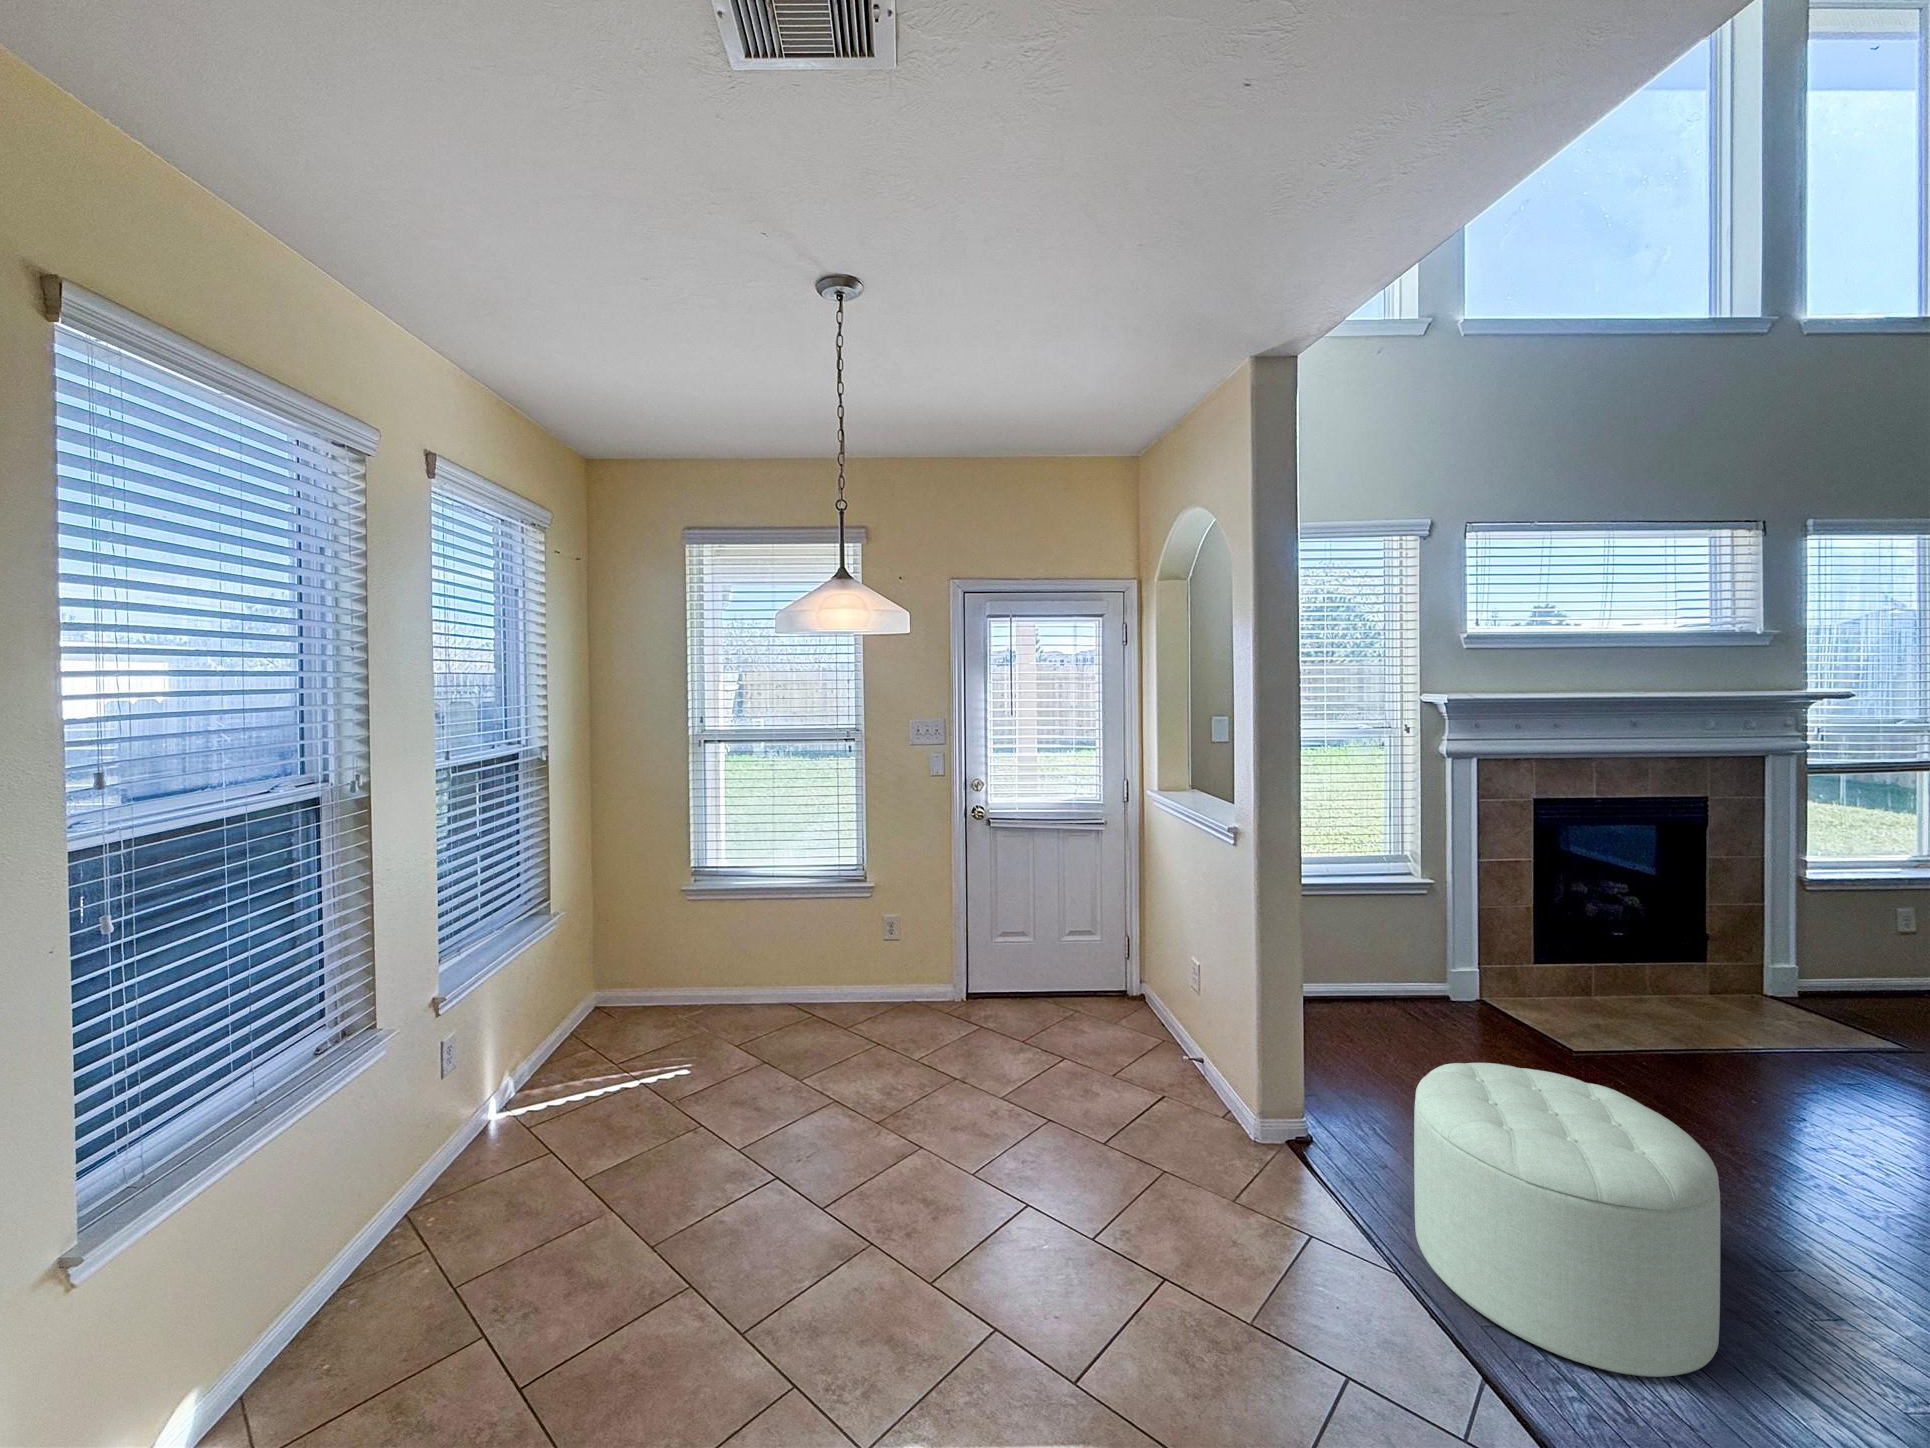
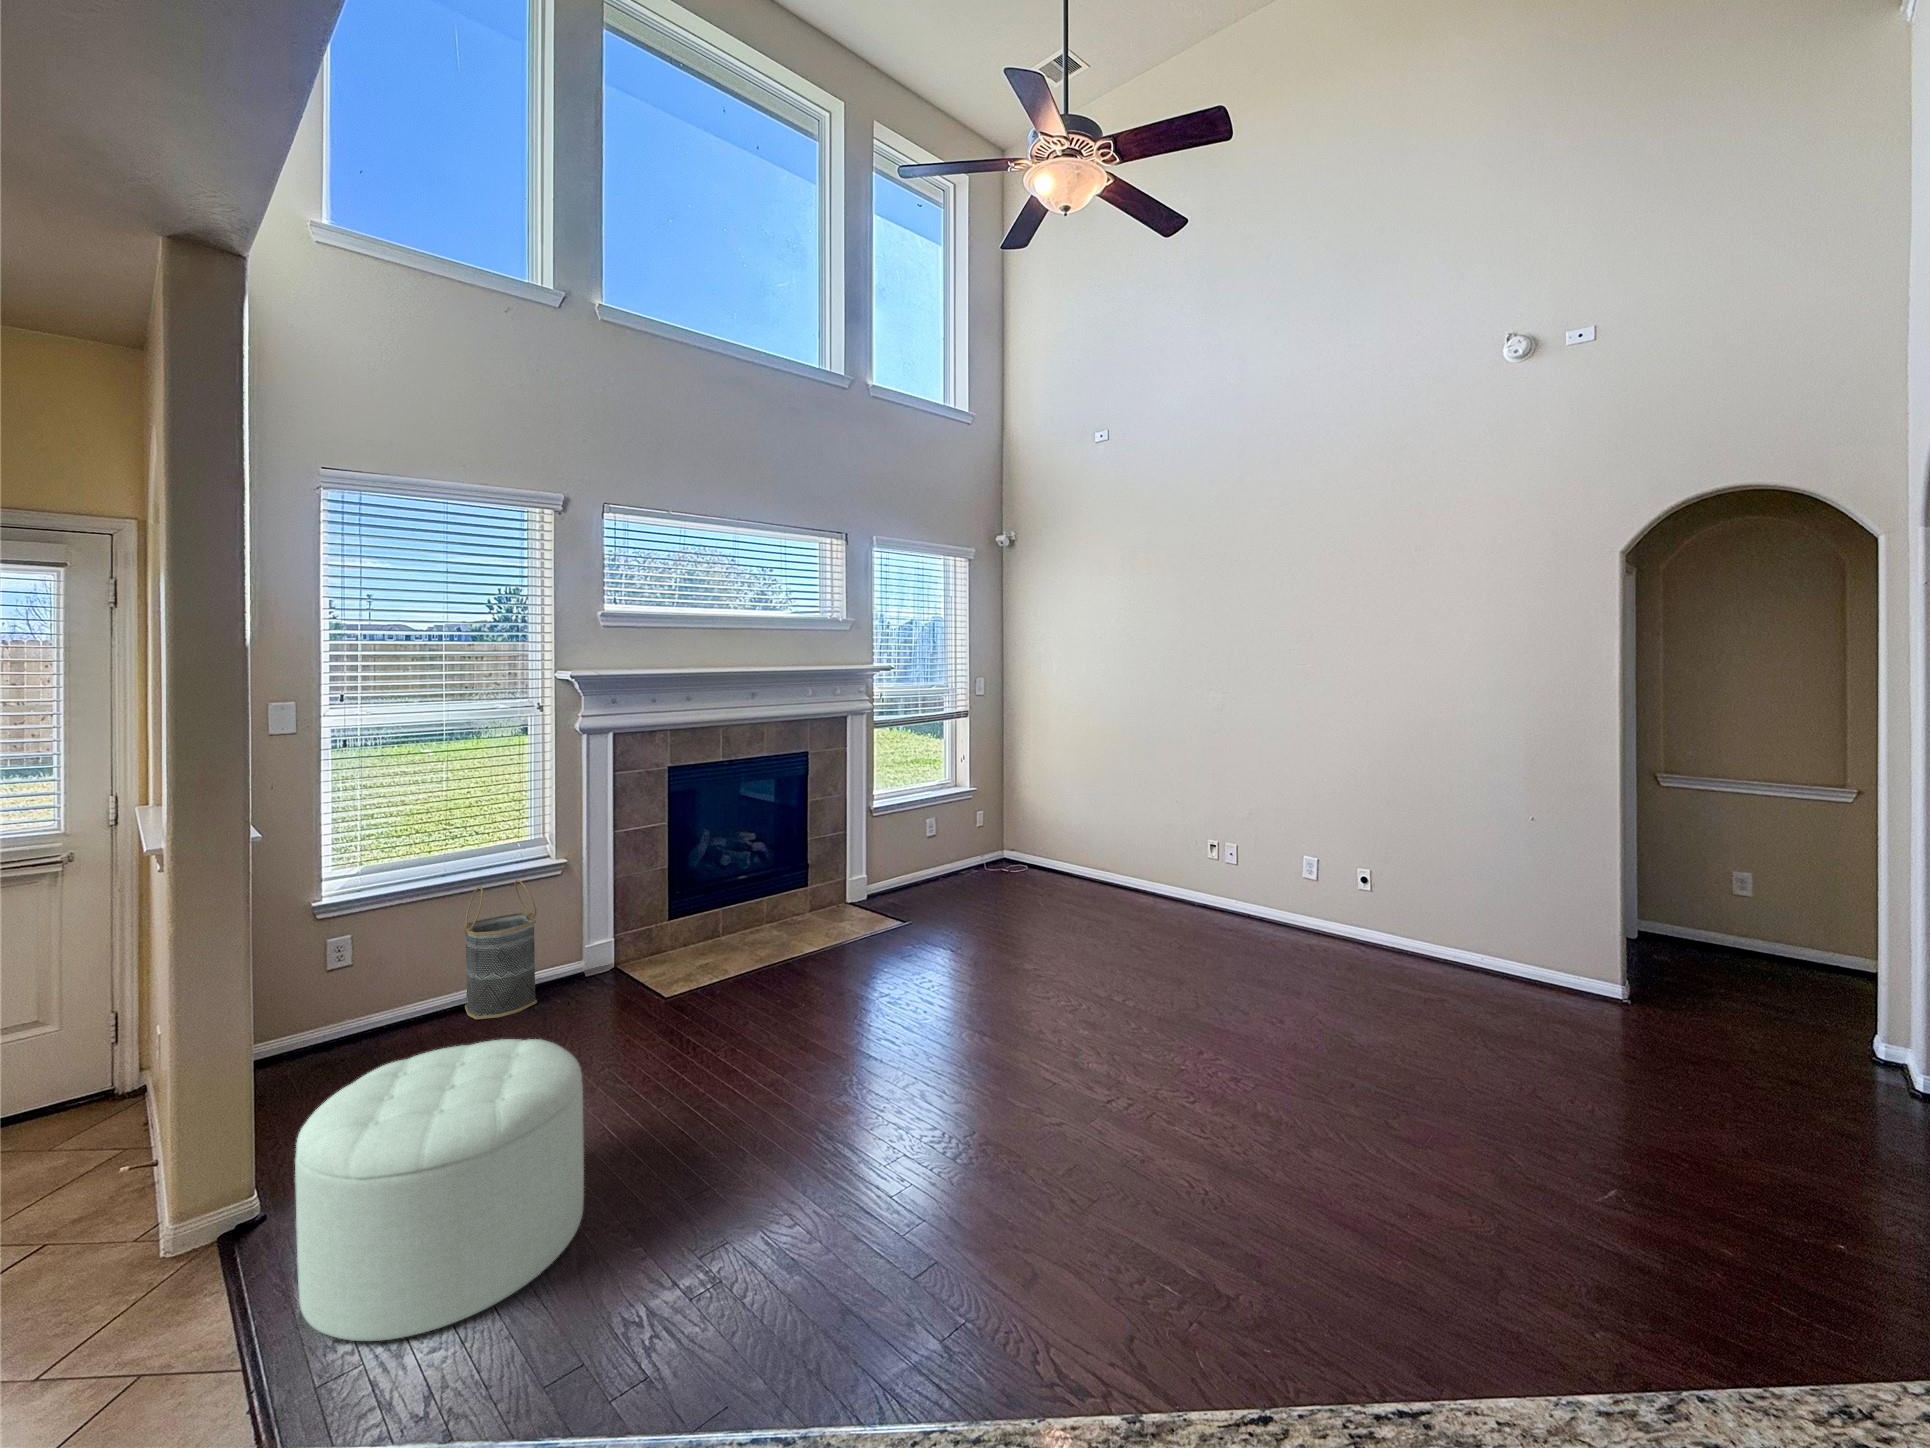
basket: none [1348,894,1421,1024] -> present [463,880,537,1019]

